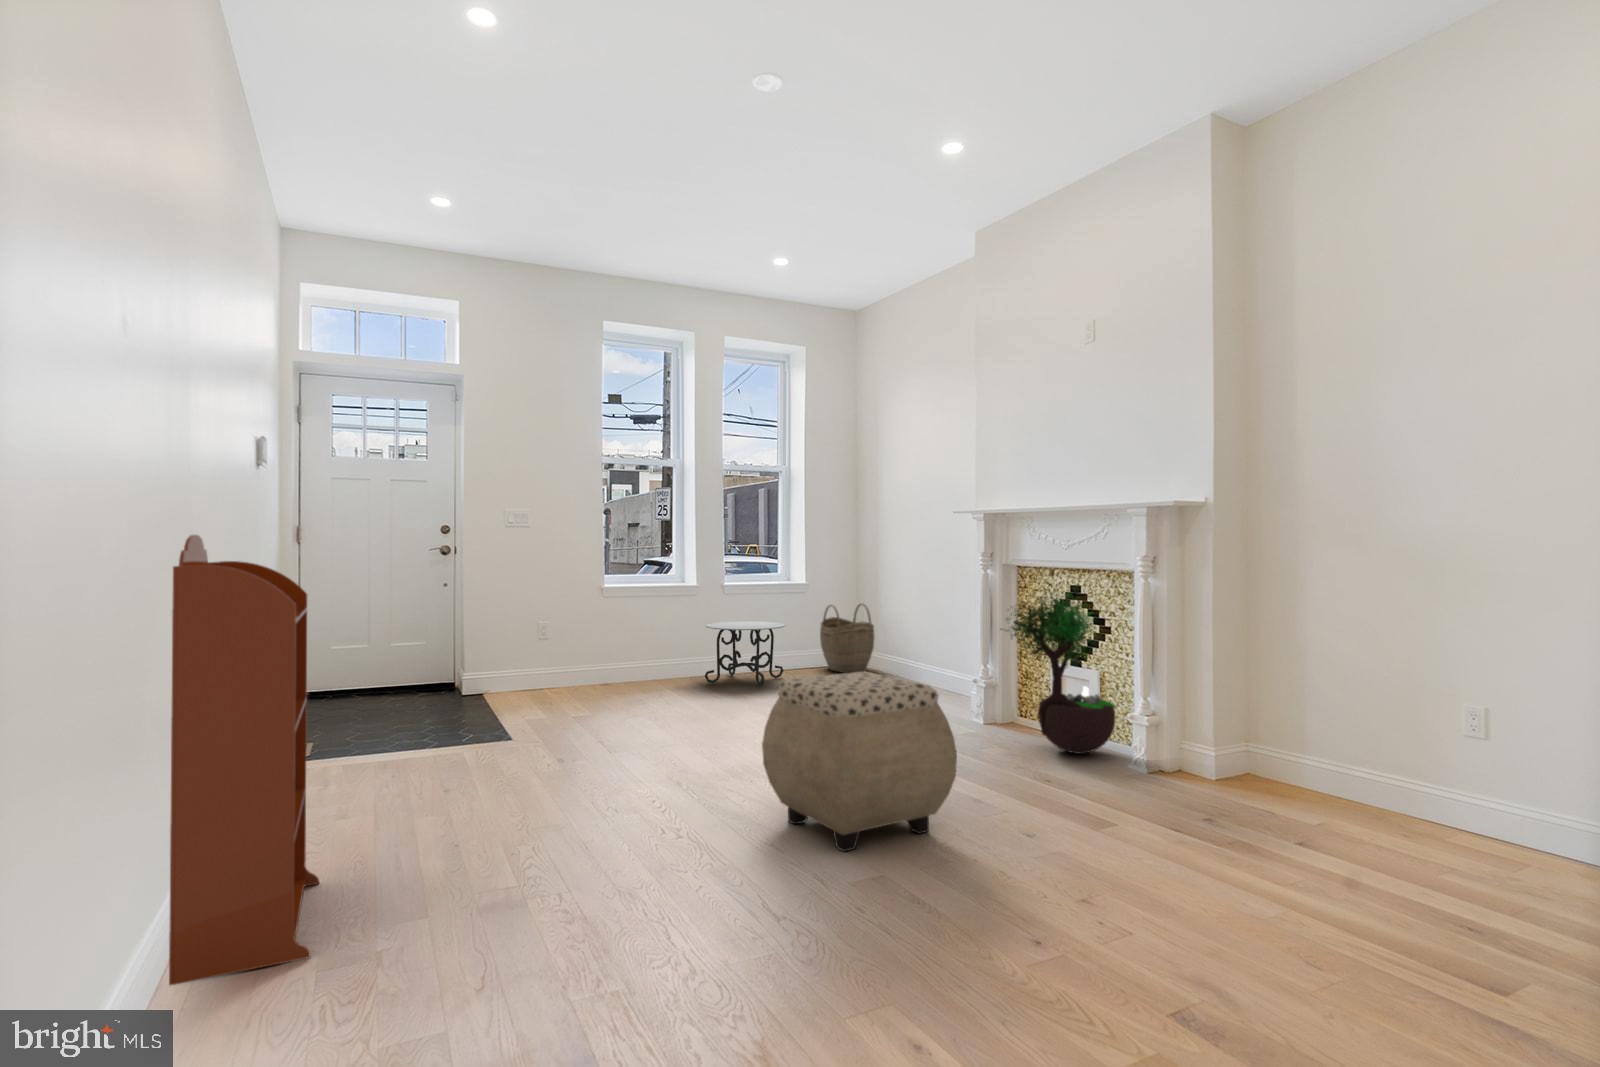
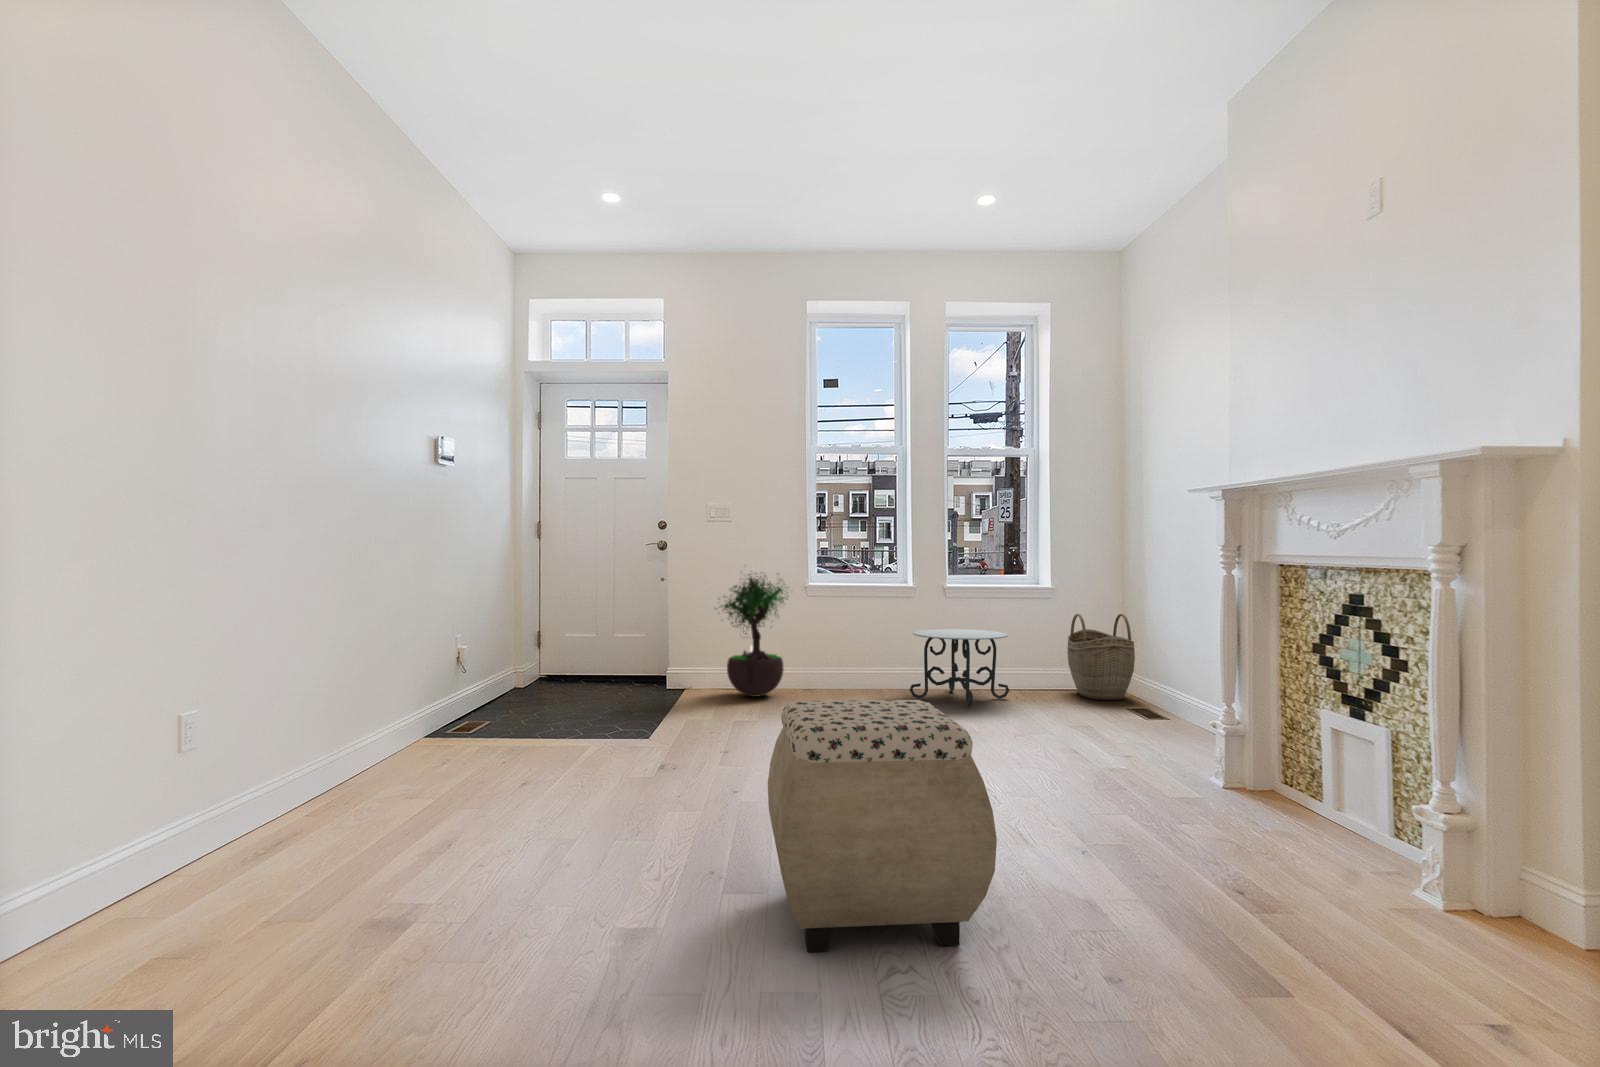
bookcase: present [169,535,319,985] -> none [20,510,279,959]
potted tree: present [1000,591,1115,754] -> present [716,573,787,697]

